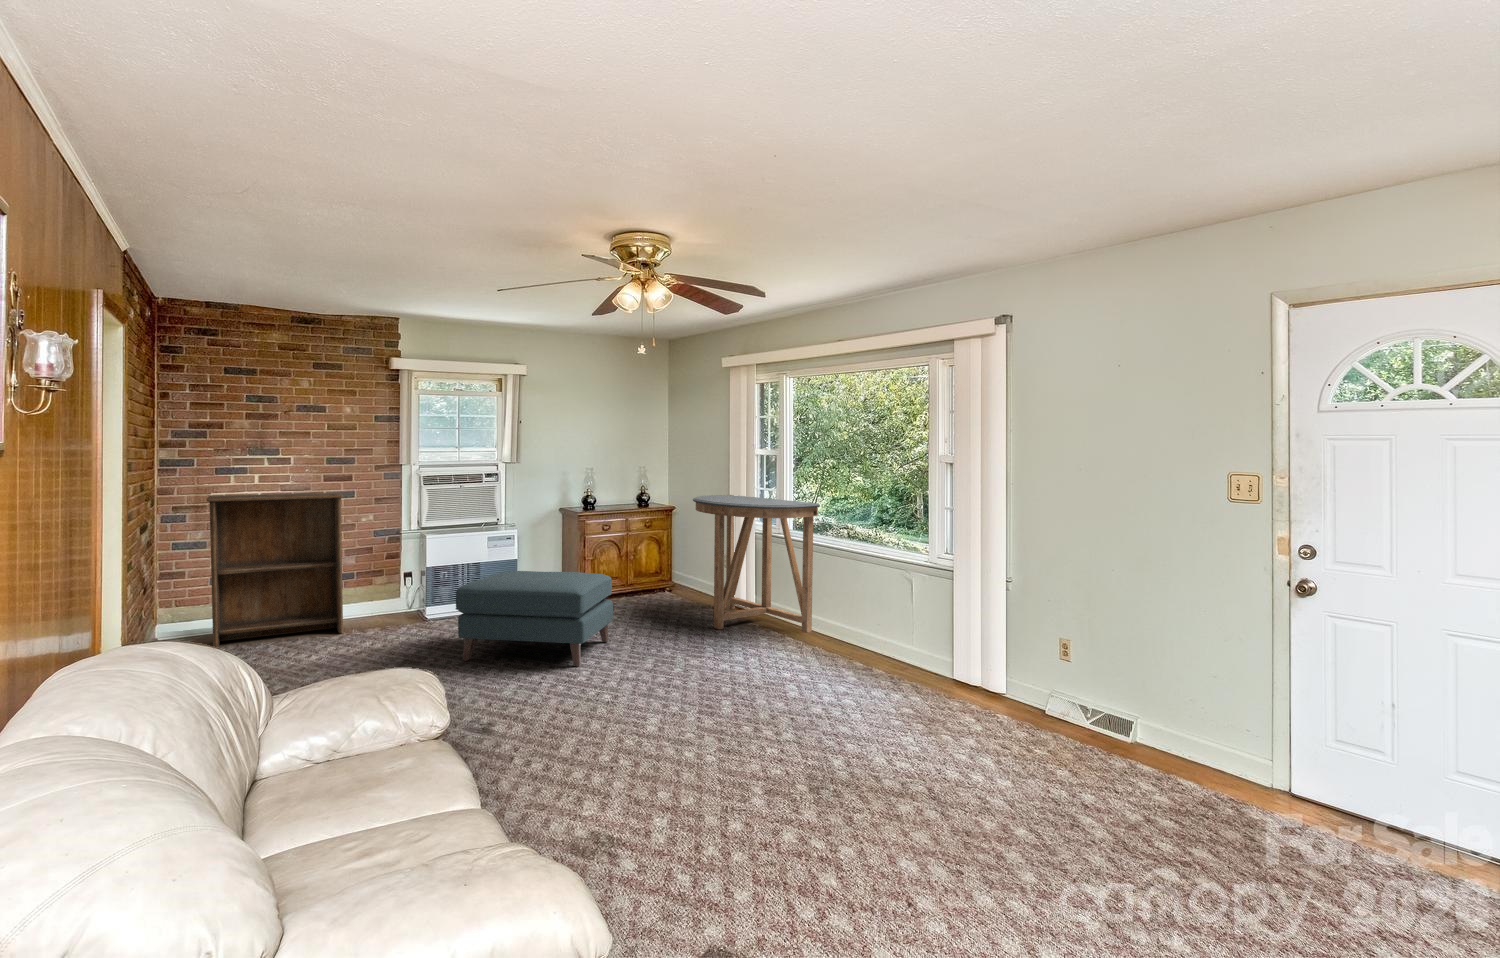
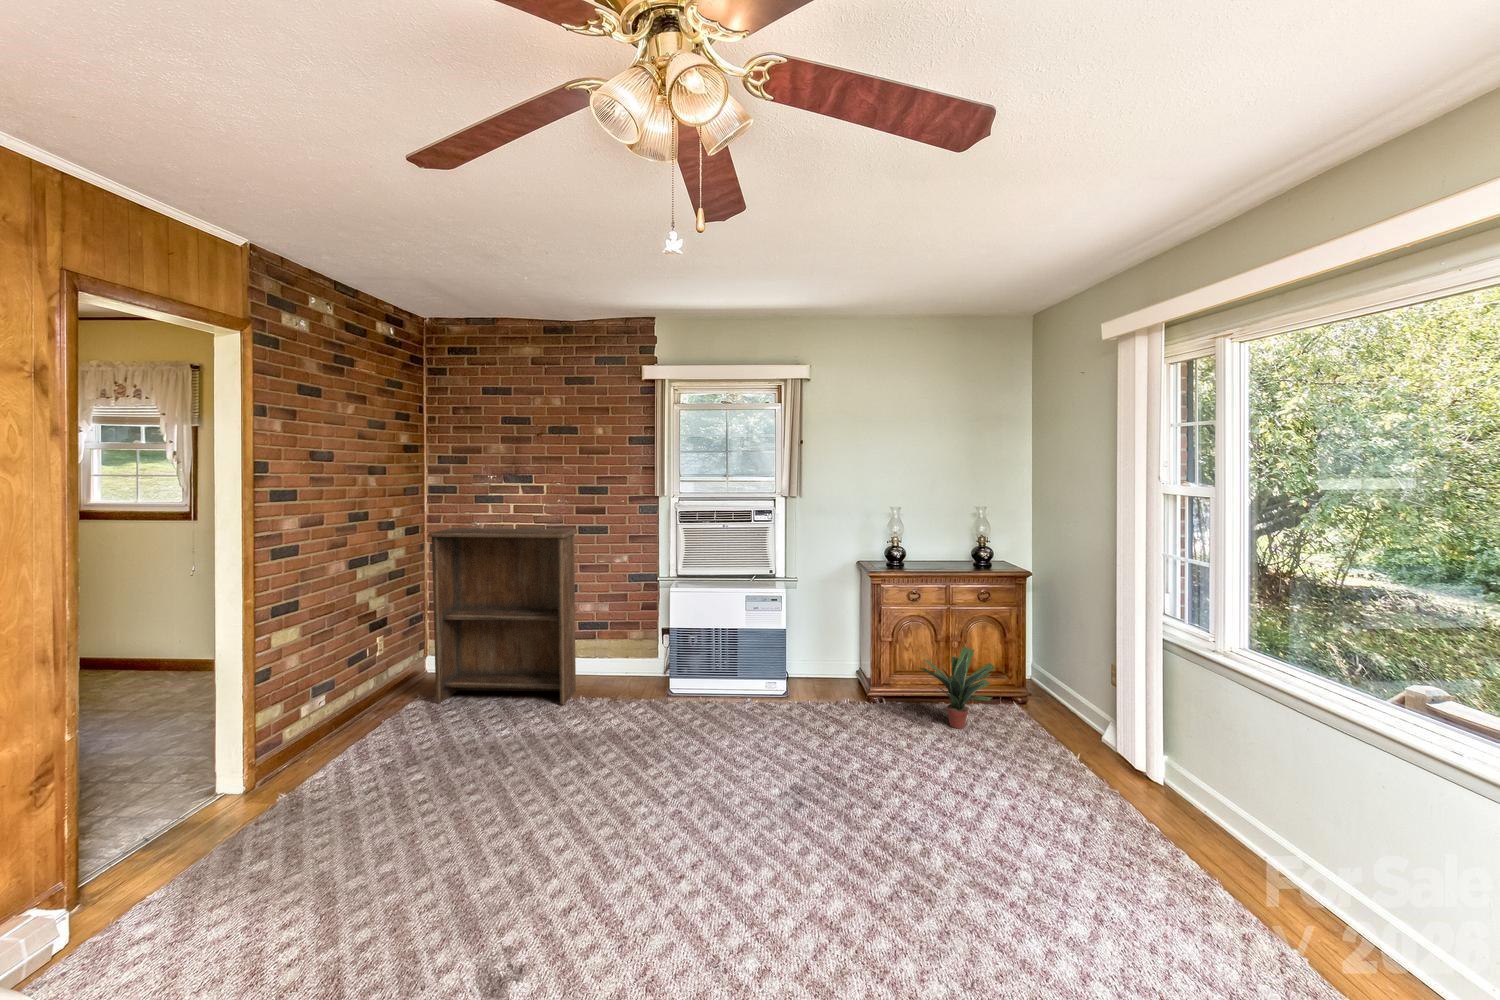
console table: present [693,495,820,632] -> none [1050,566,1398,940]
potted plant: none [608,557,660,605] -> present [920,647,995,728]
ottoman: present [456,571,613,667] -> none [607,670,869,907]

